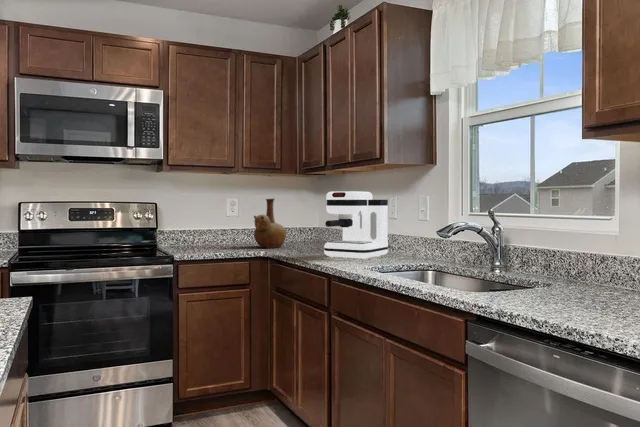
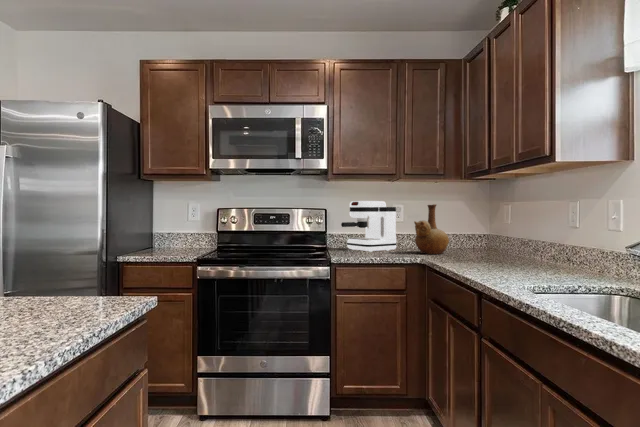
coffee maker: present [324,191,388,260] -> present [341,201,396,252]

